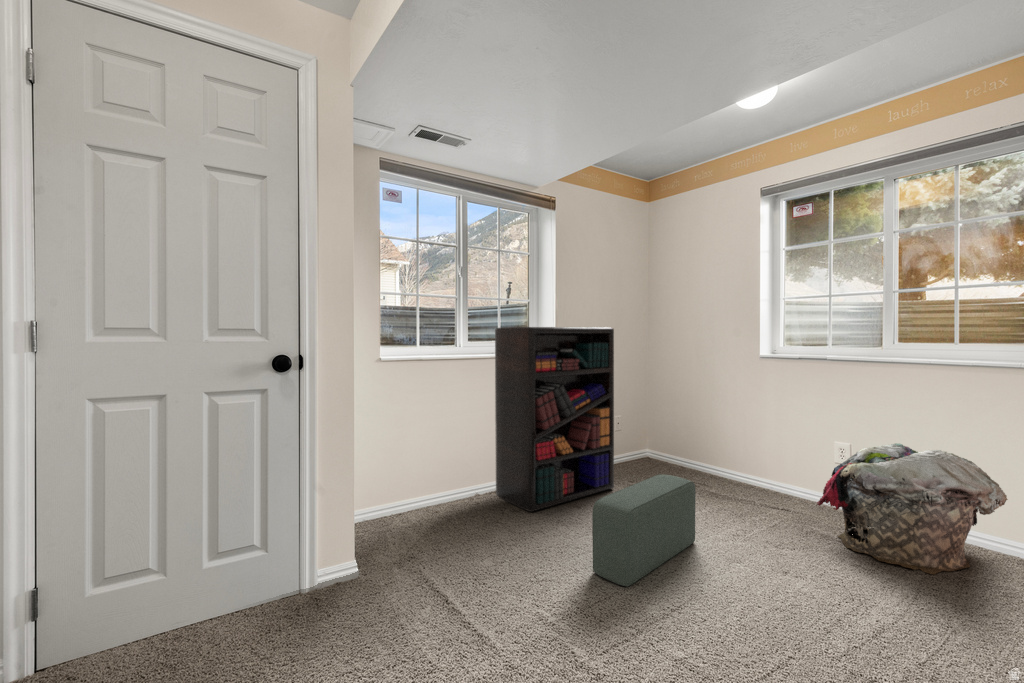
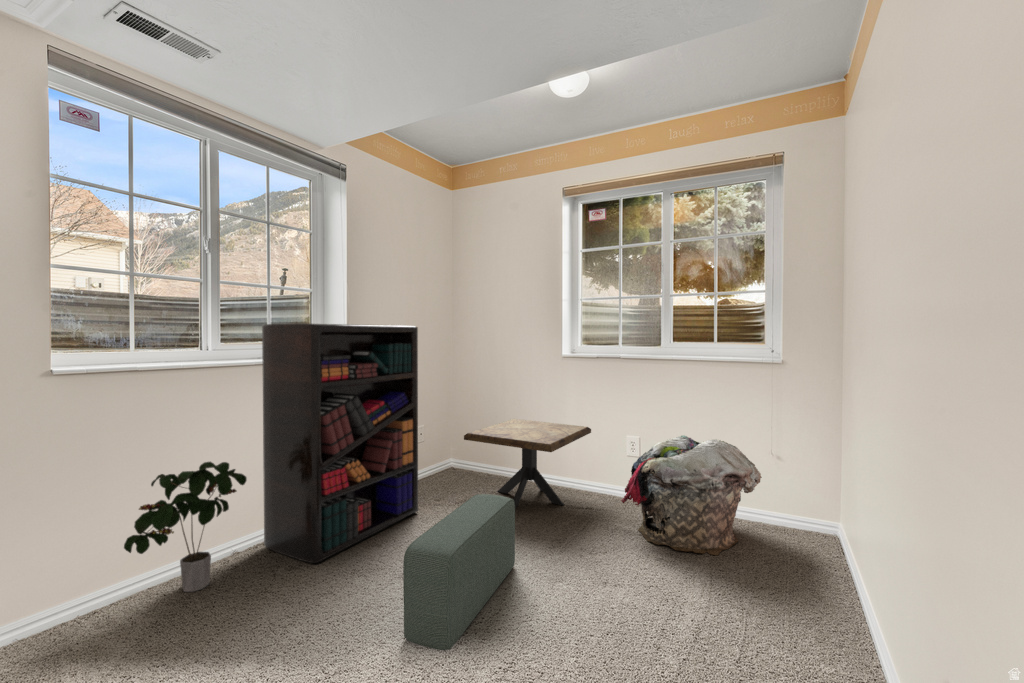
side table: none [656,416,793,503] -> present [464,419,591,508]
potted plant: none [415,426,485,515] -> present [124,462,247,592]

